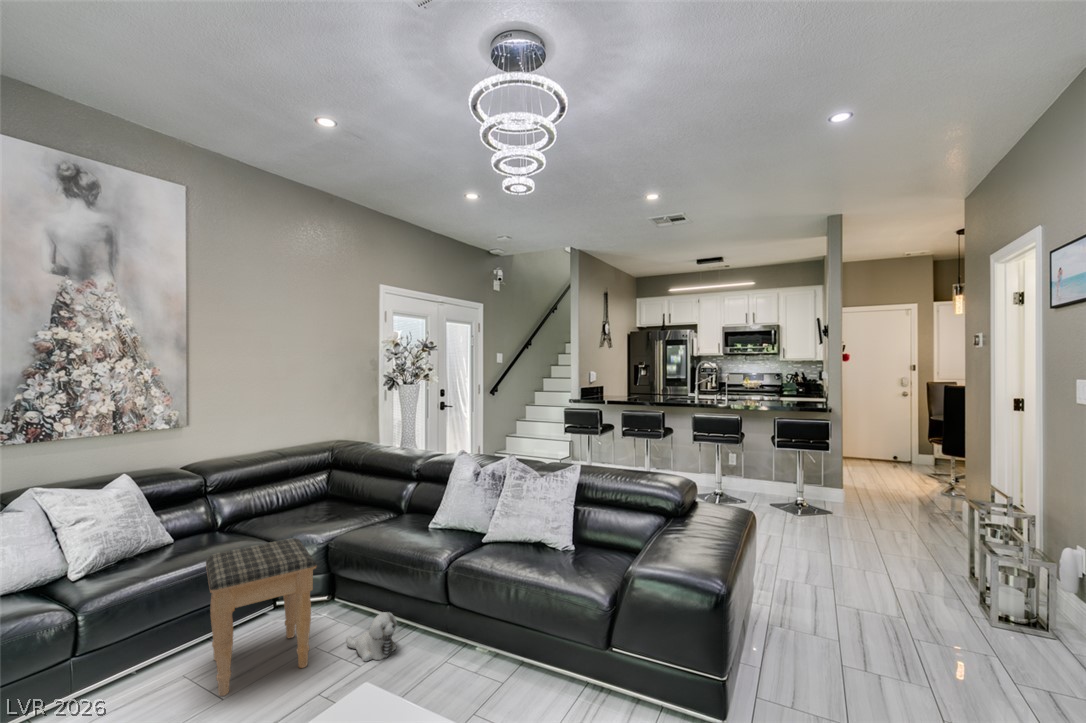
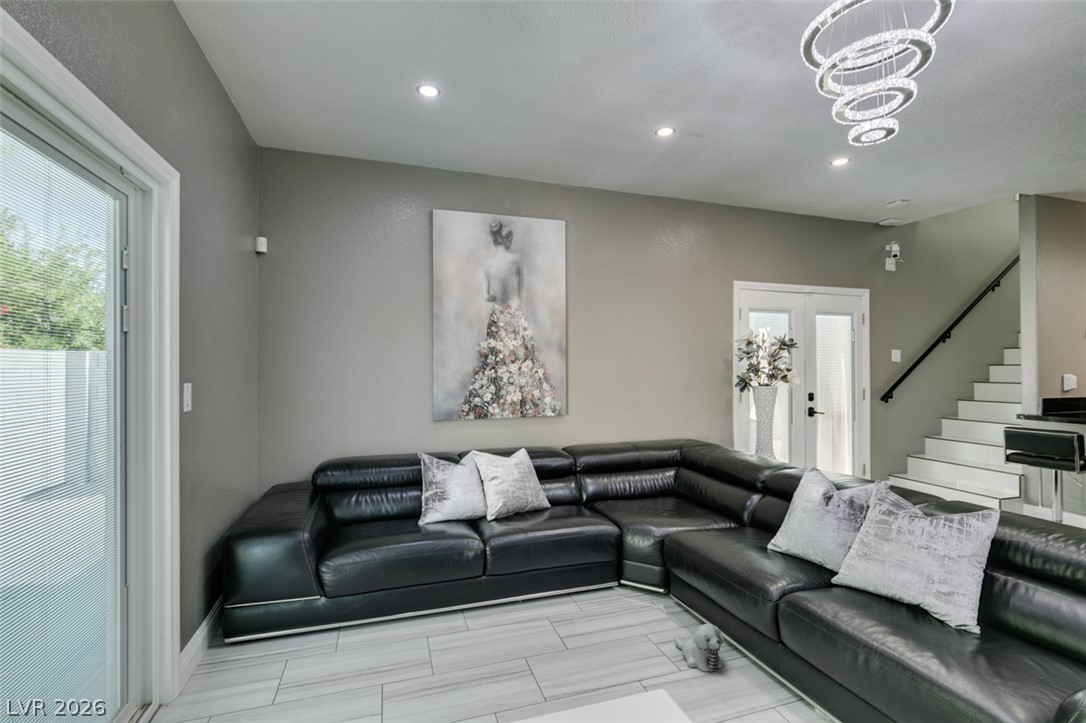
footstool: present [206,538,317,696] -> none [563,524,645,649]

